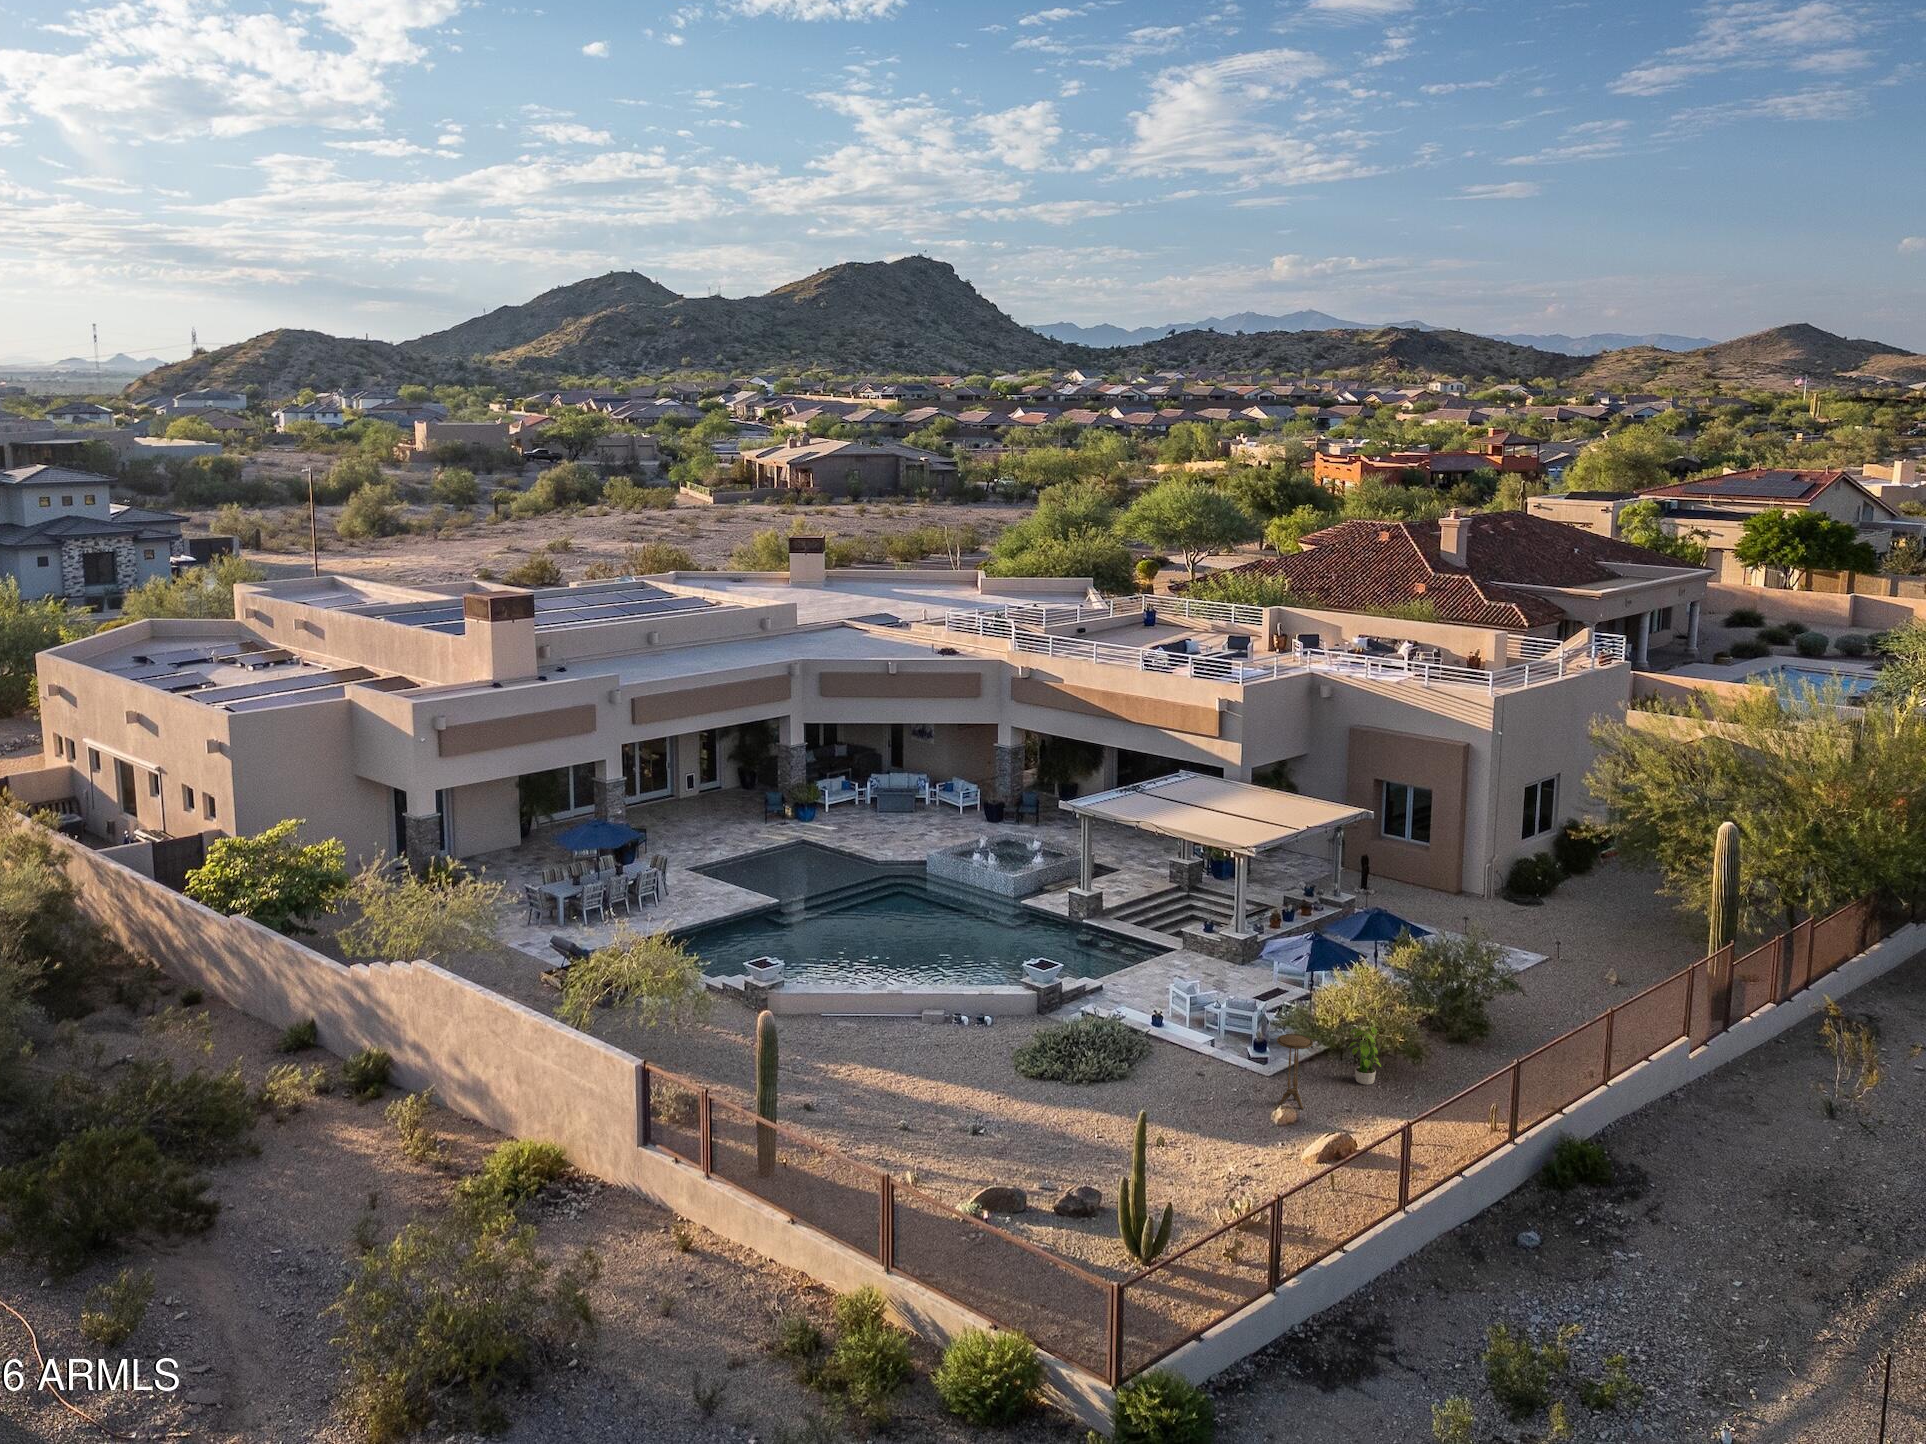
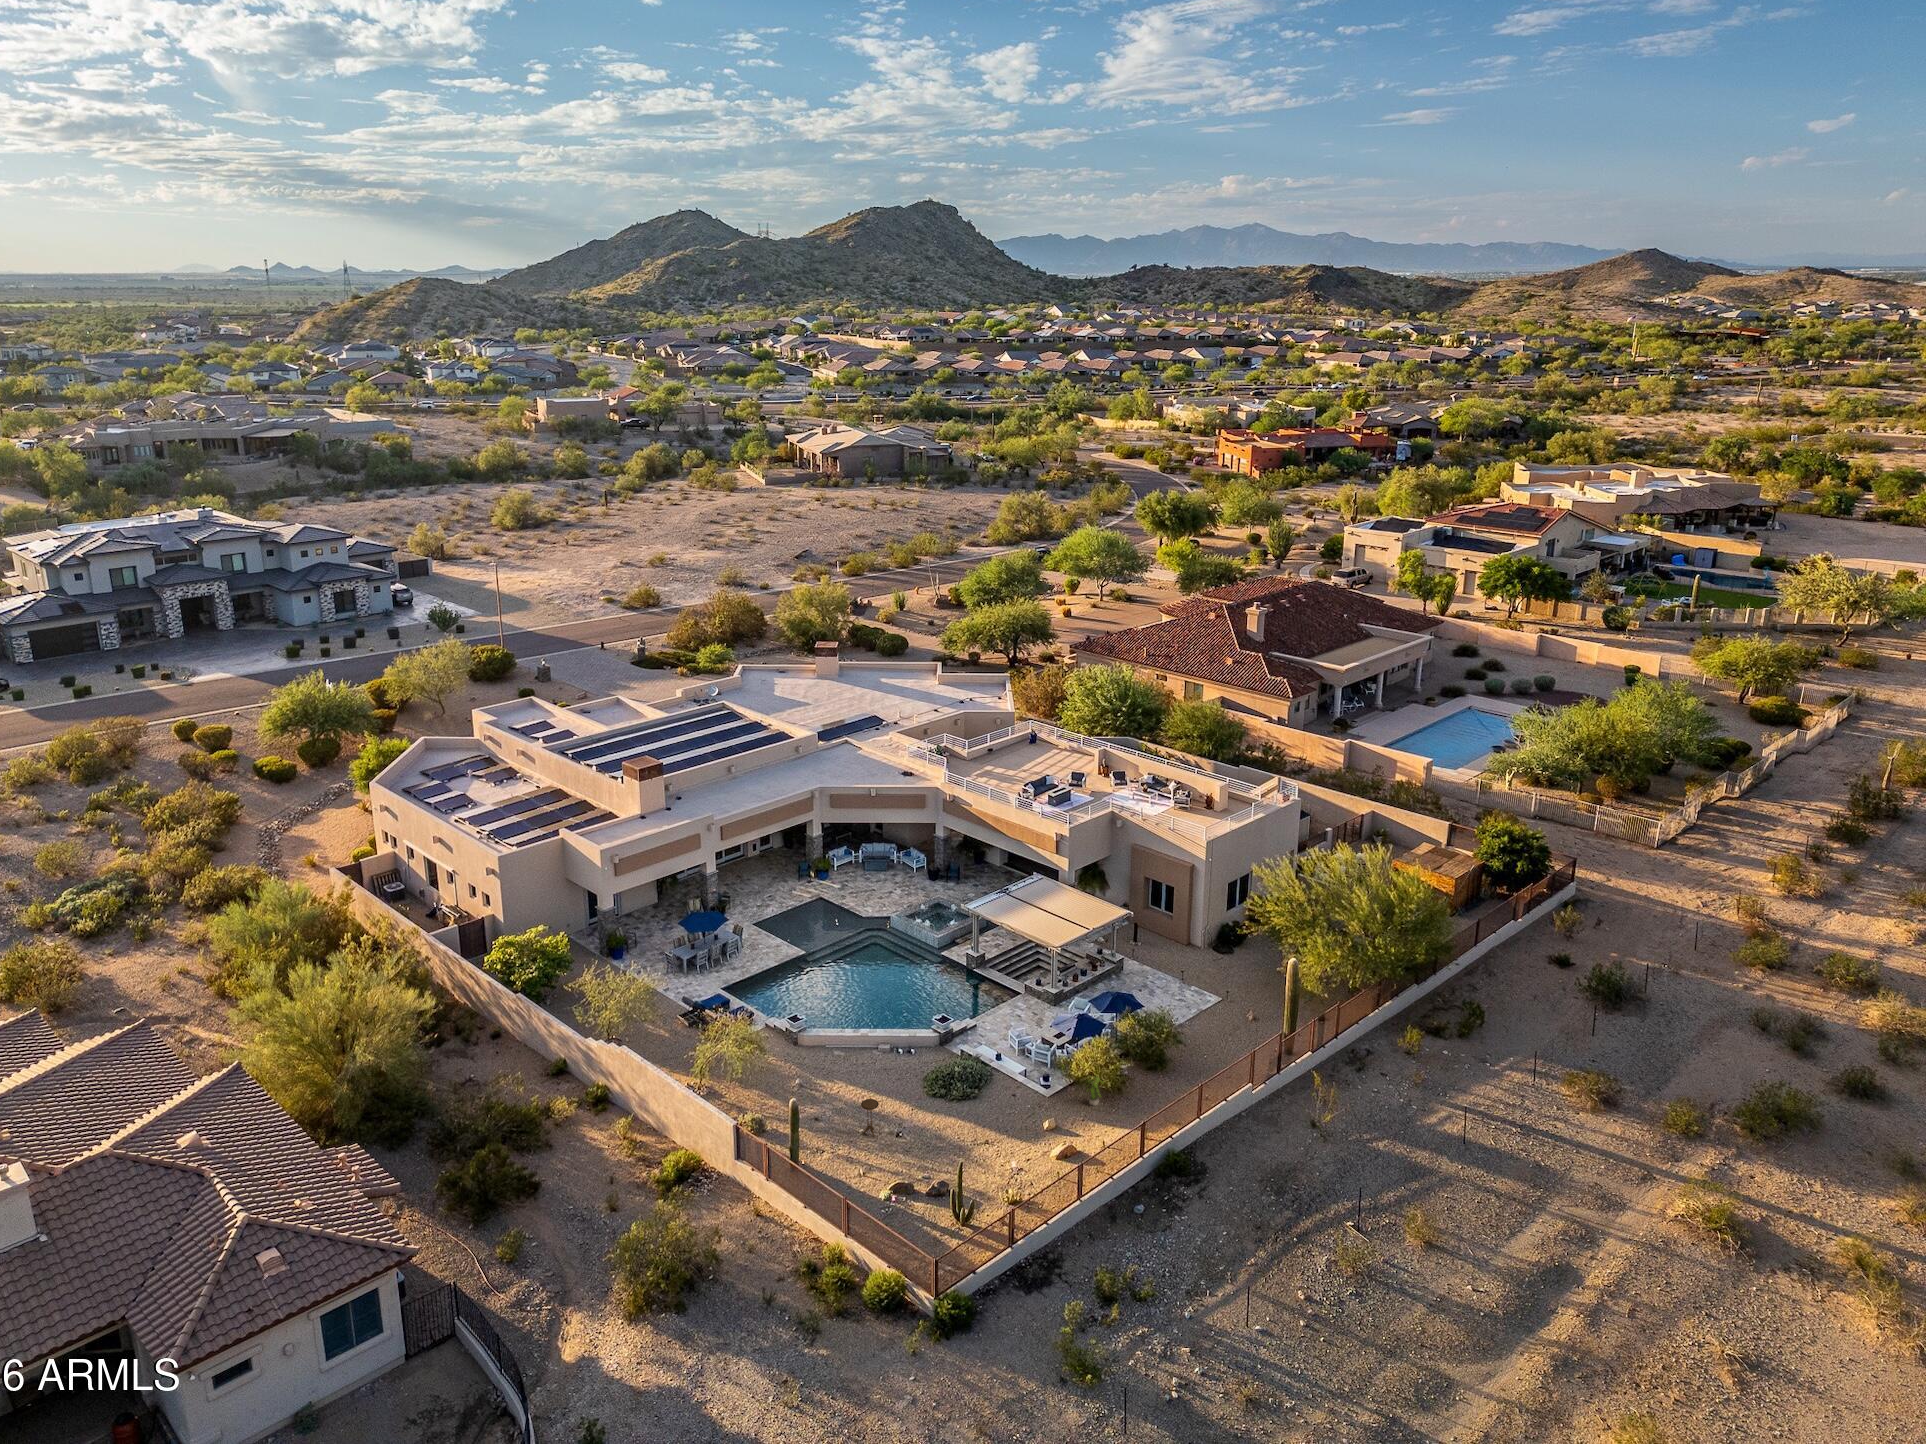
side table: present [1277,1034,1313,1109] -> present [861,1099,879,1136]

